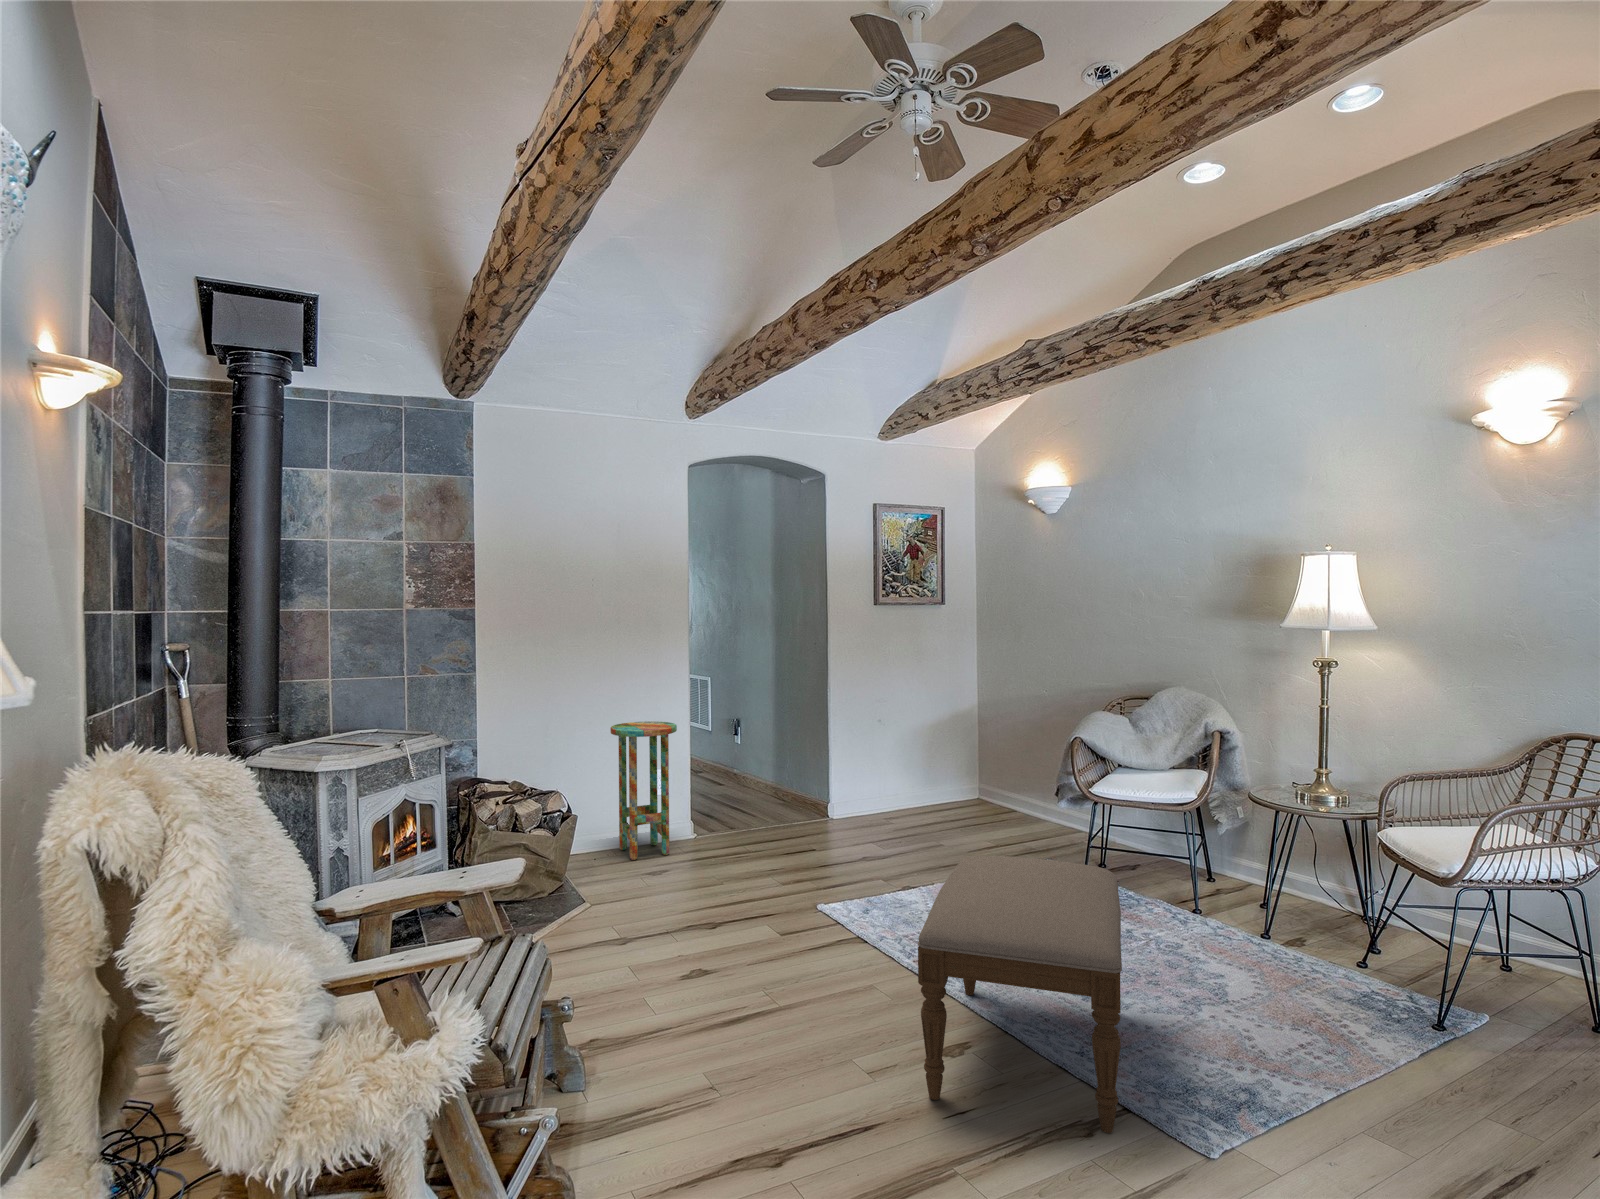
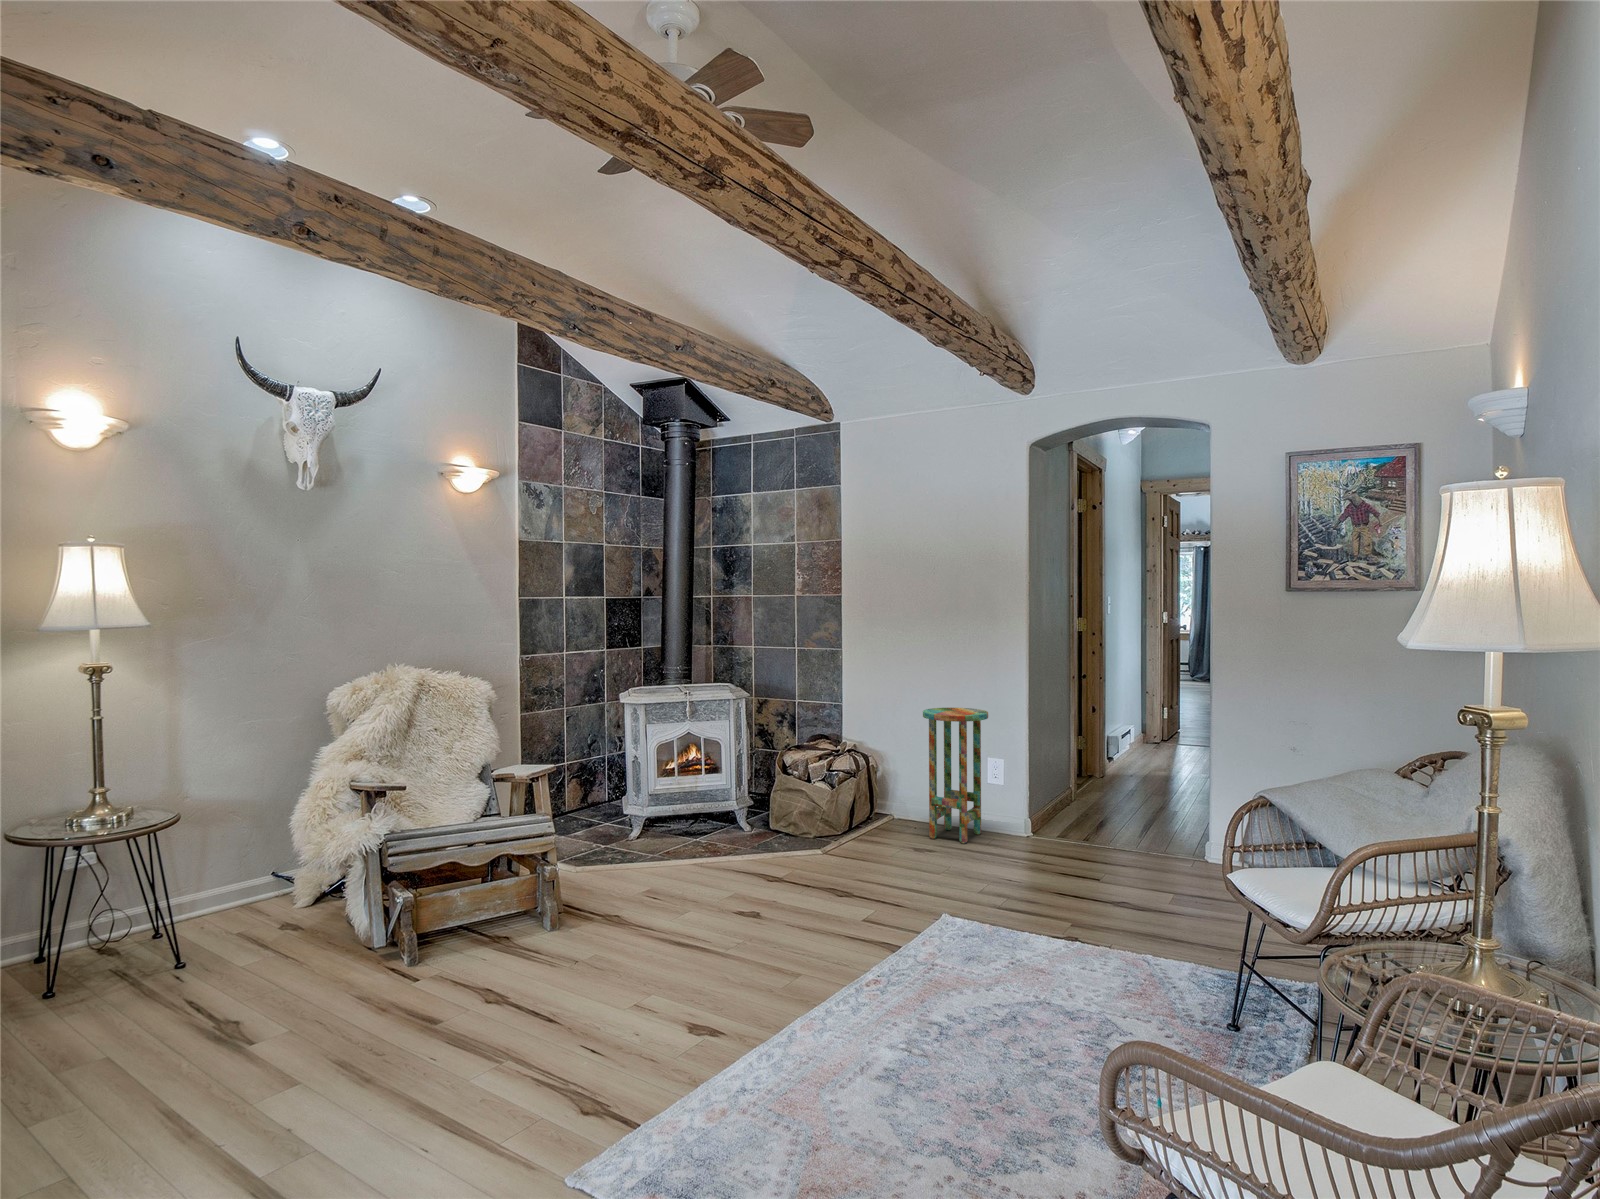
ottoman: present [918,856,1122,1133] -> none [596,866,888,1137]

